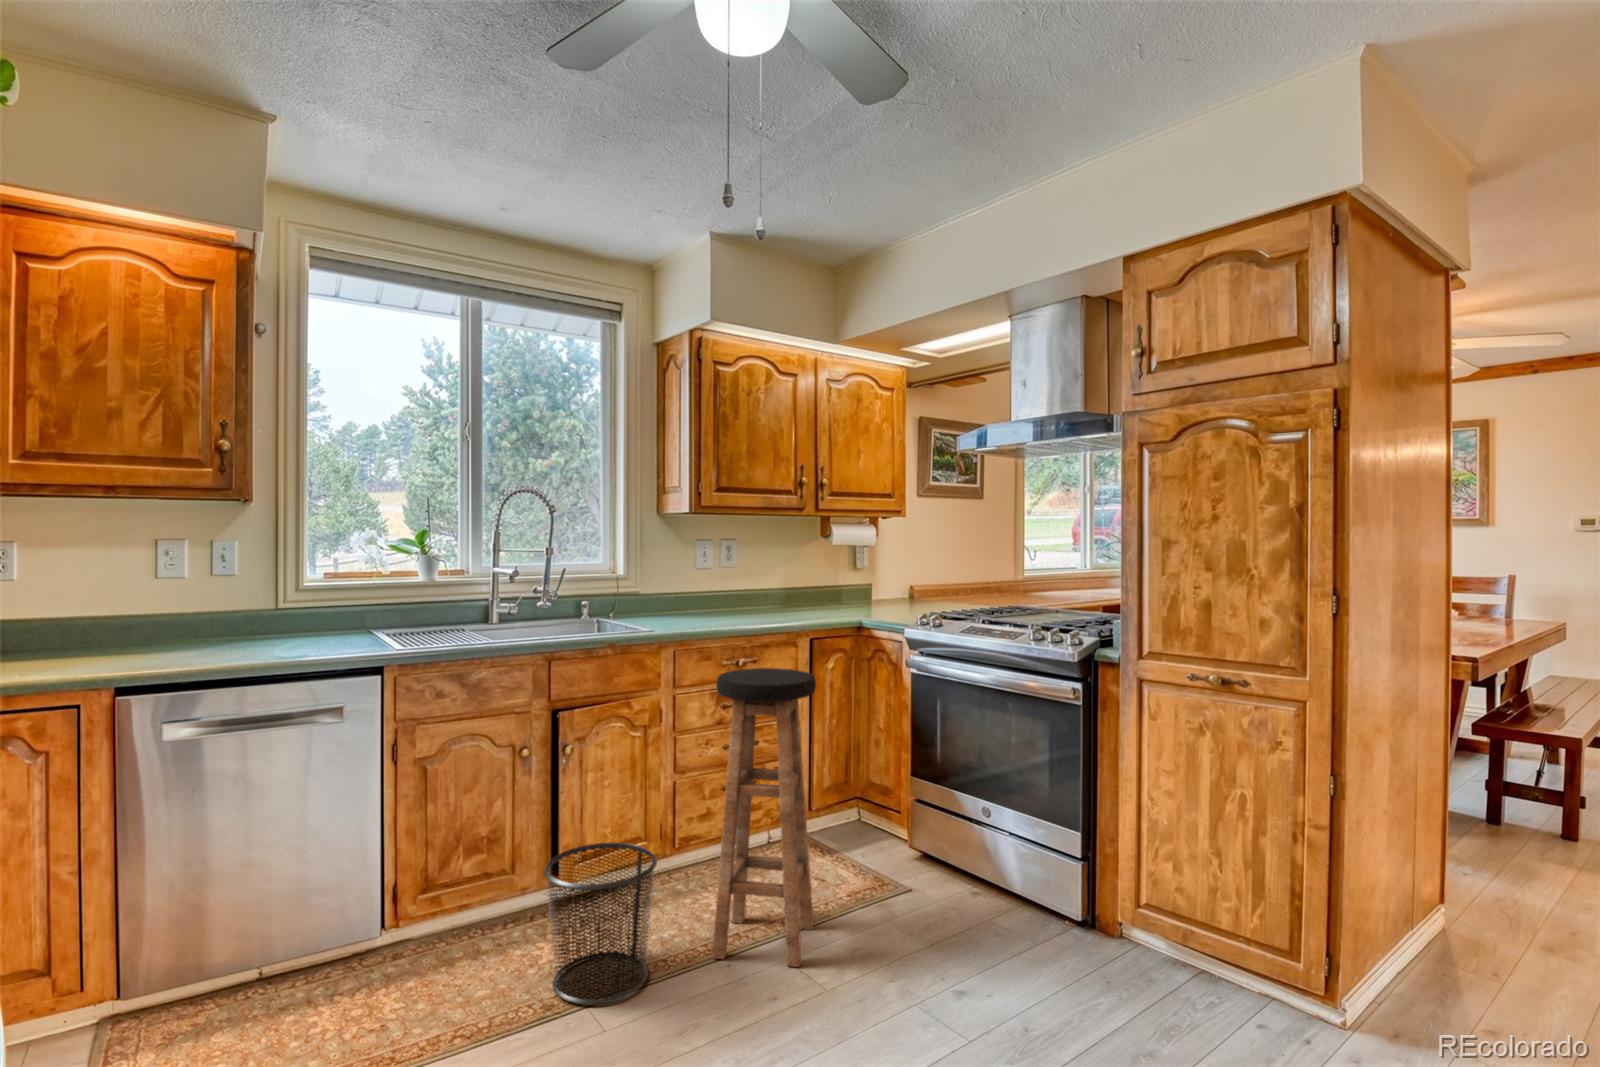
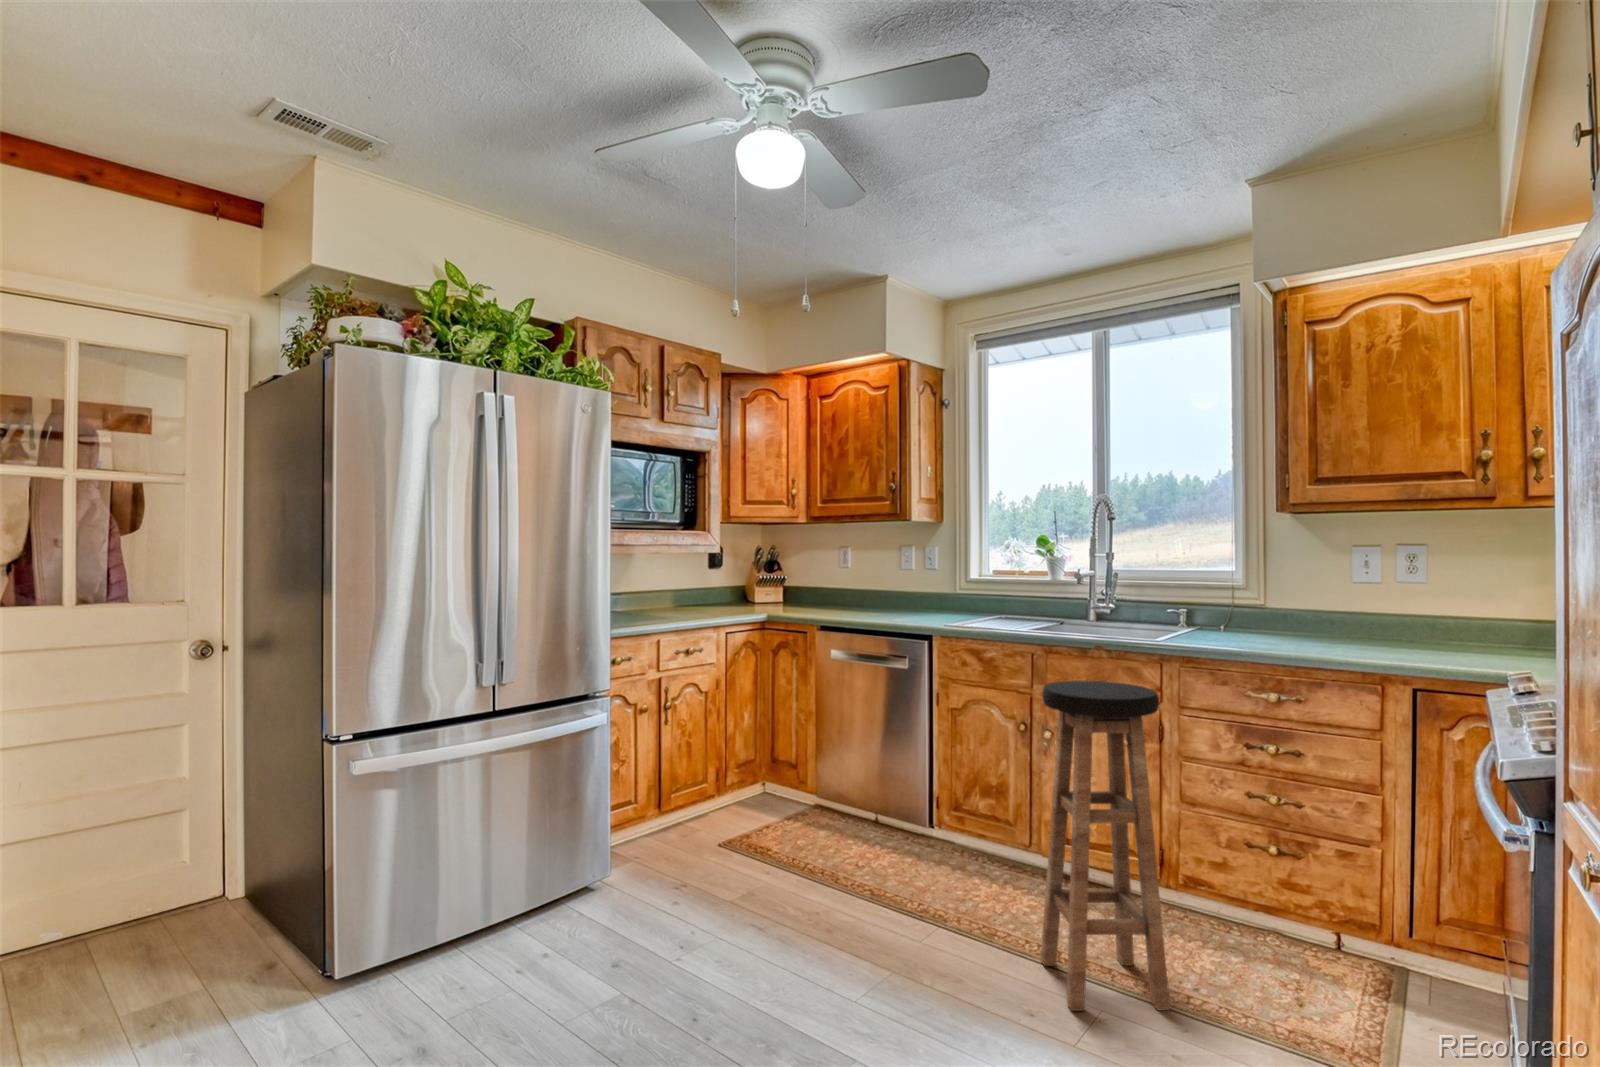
waste bin: present [544,842,657,1005] -> none [917,802,1013,936]

